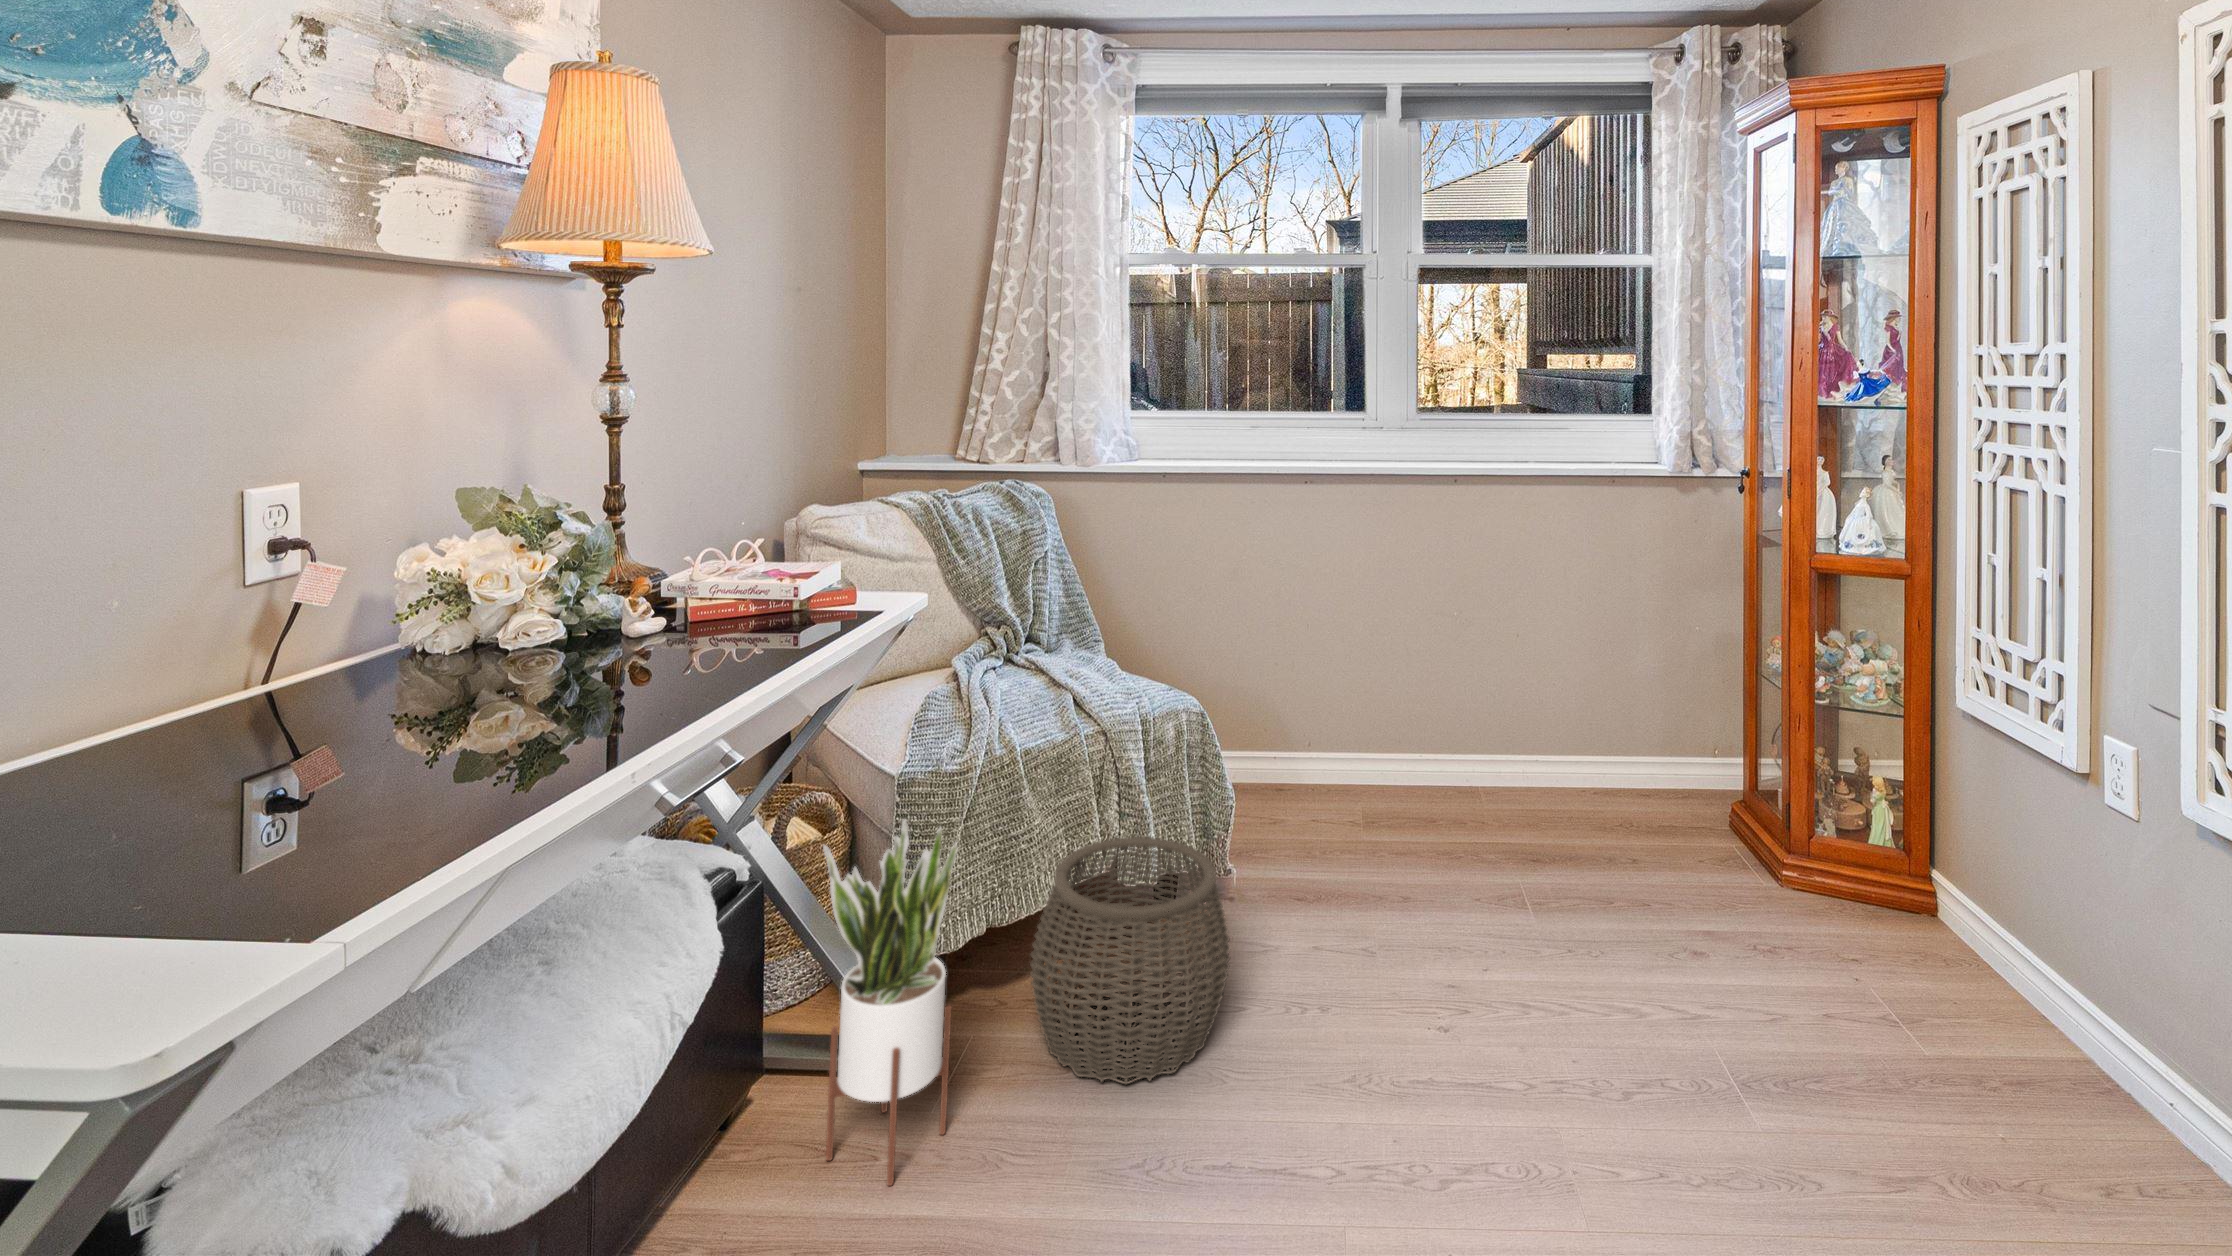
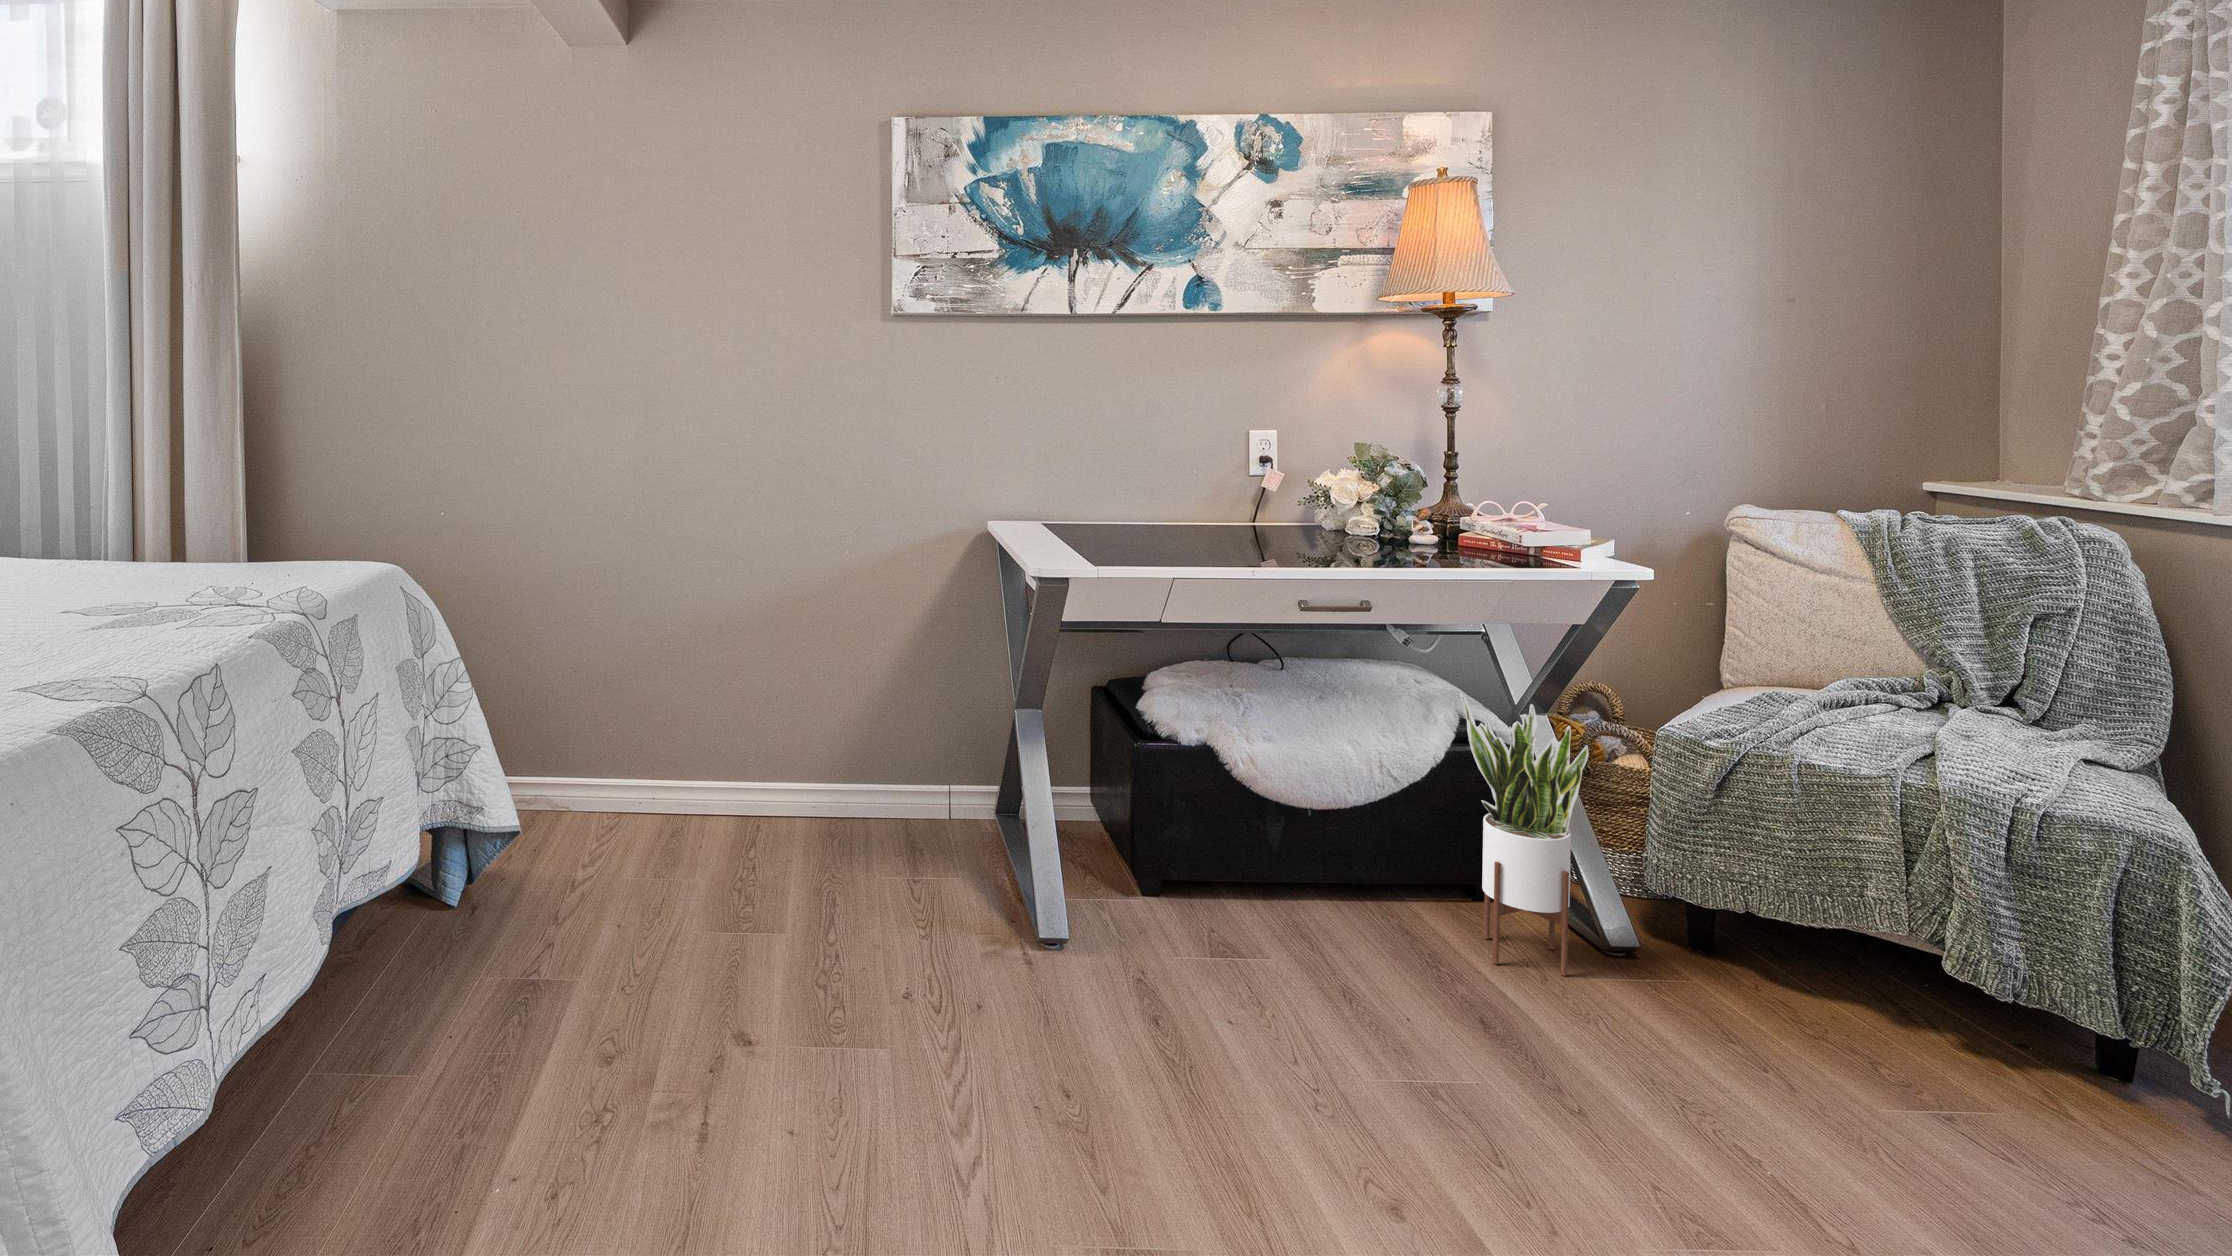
woven basket: present [1030,837,1230,1084] -> none [1681,843,1953,1095]

